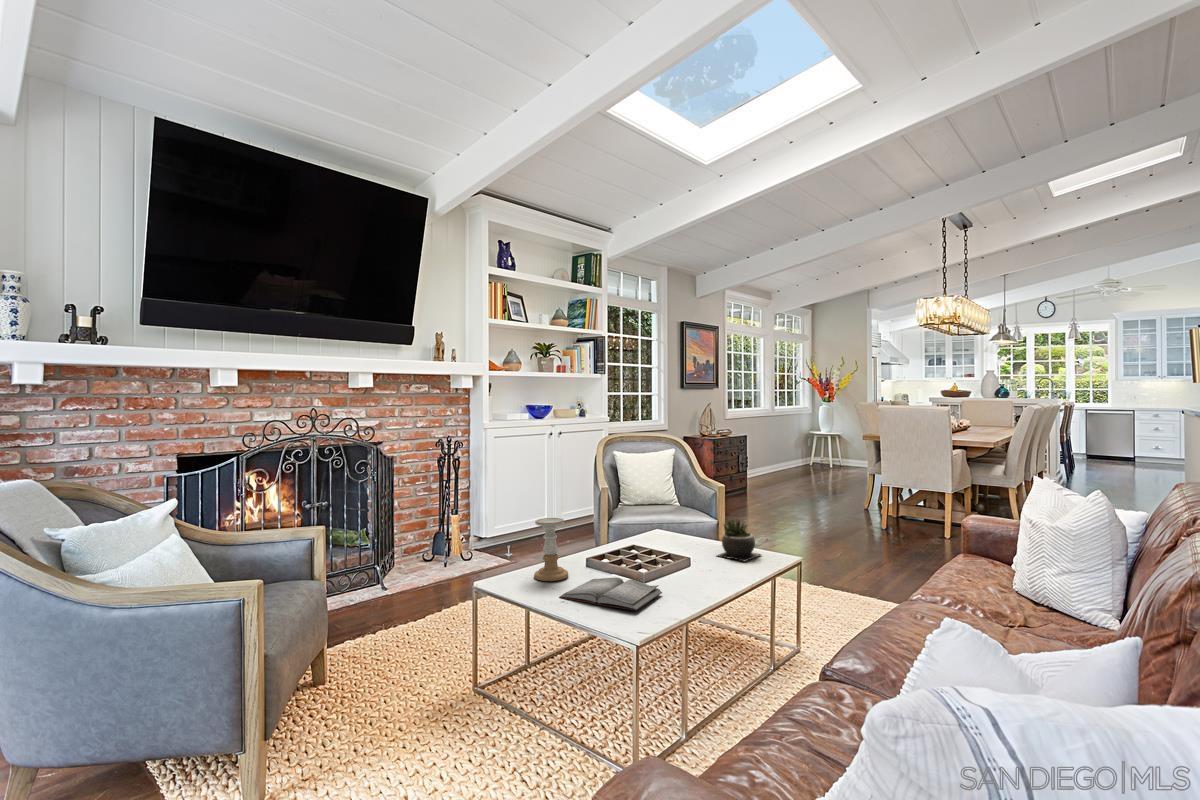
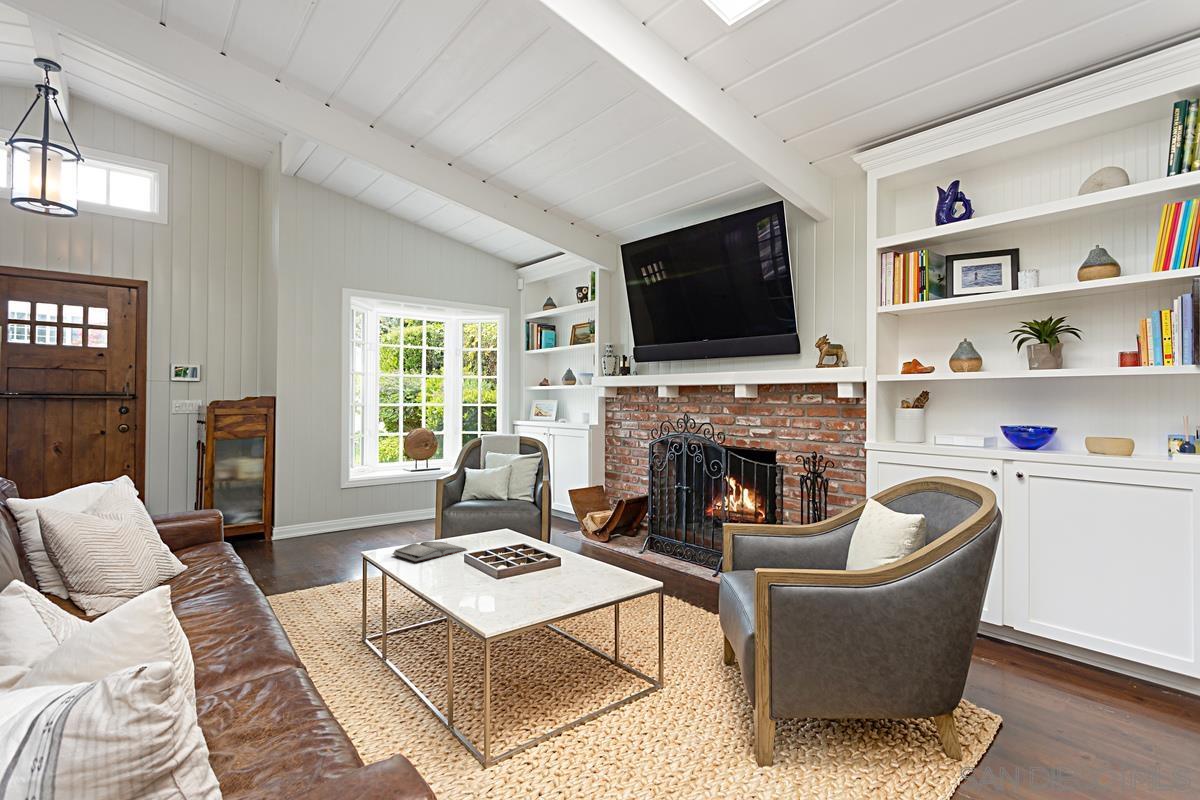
candle holder: present [534,518,568,581] -> none [475,500,500,545]
succulent plant: present [717,519,761,561] -> none [462,553,513,605]

